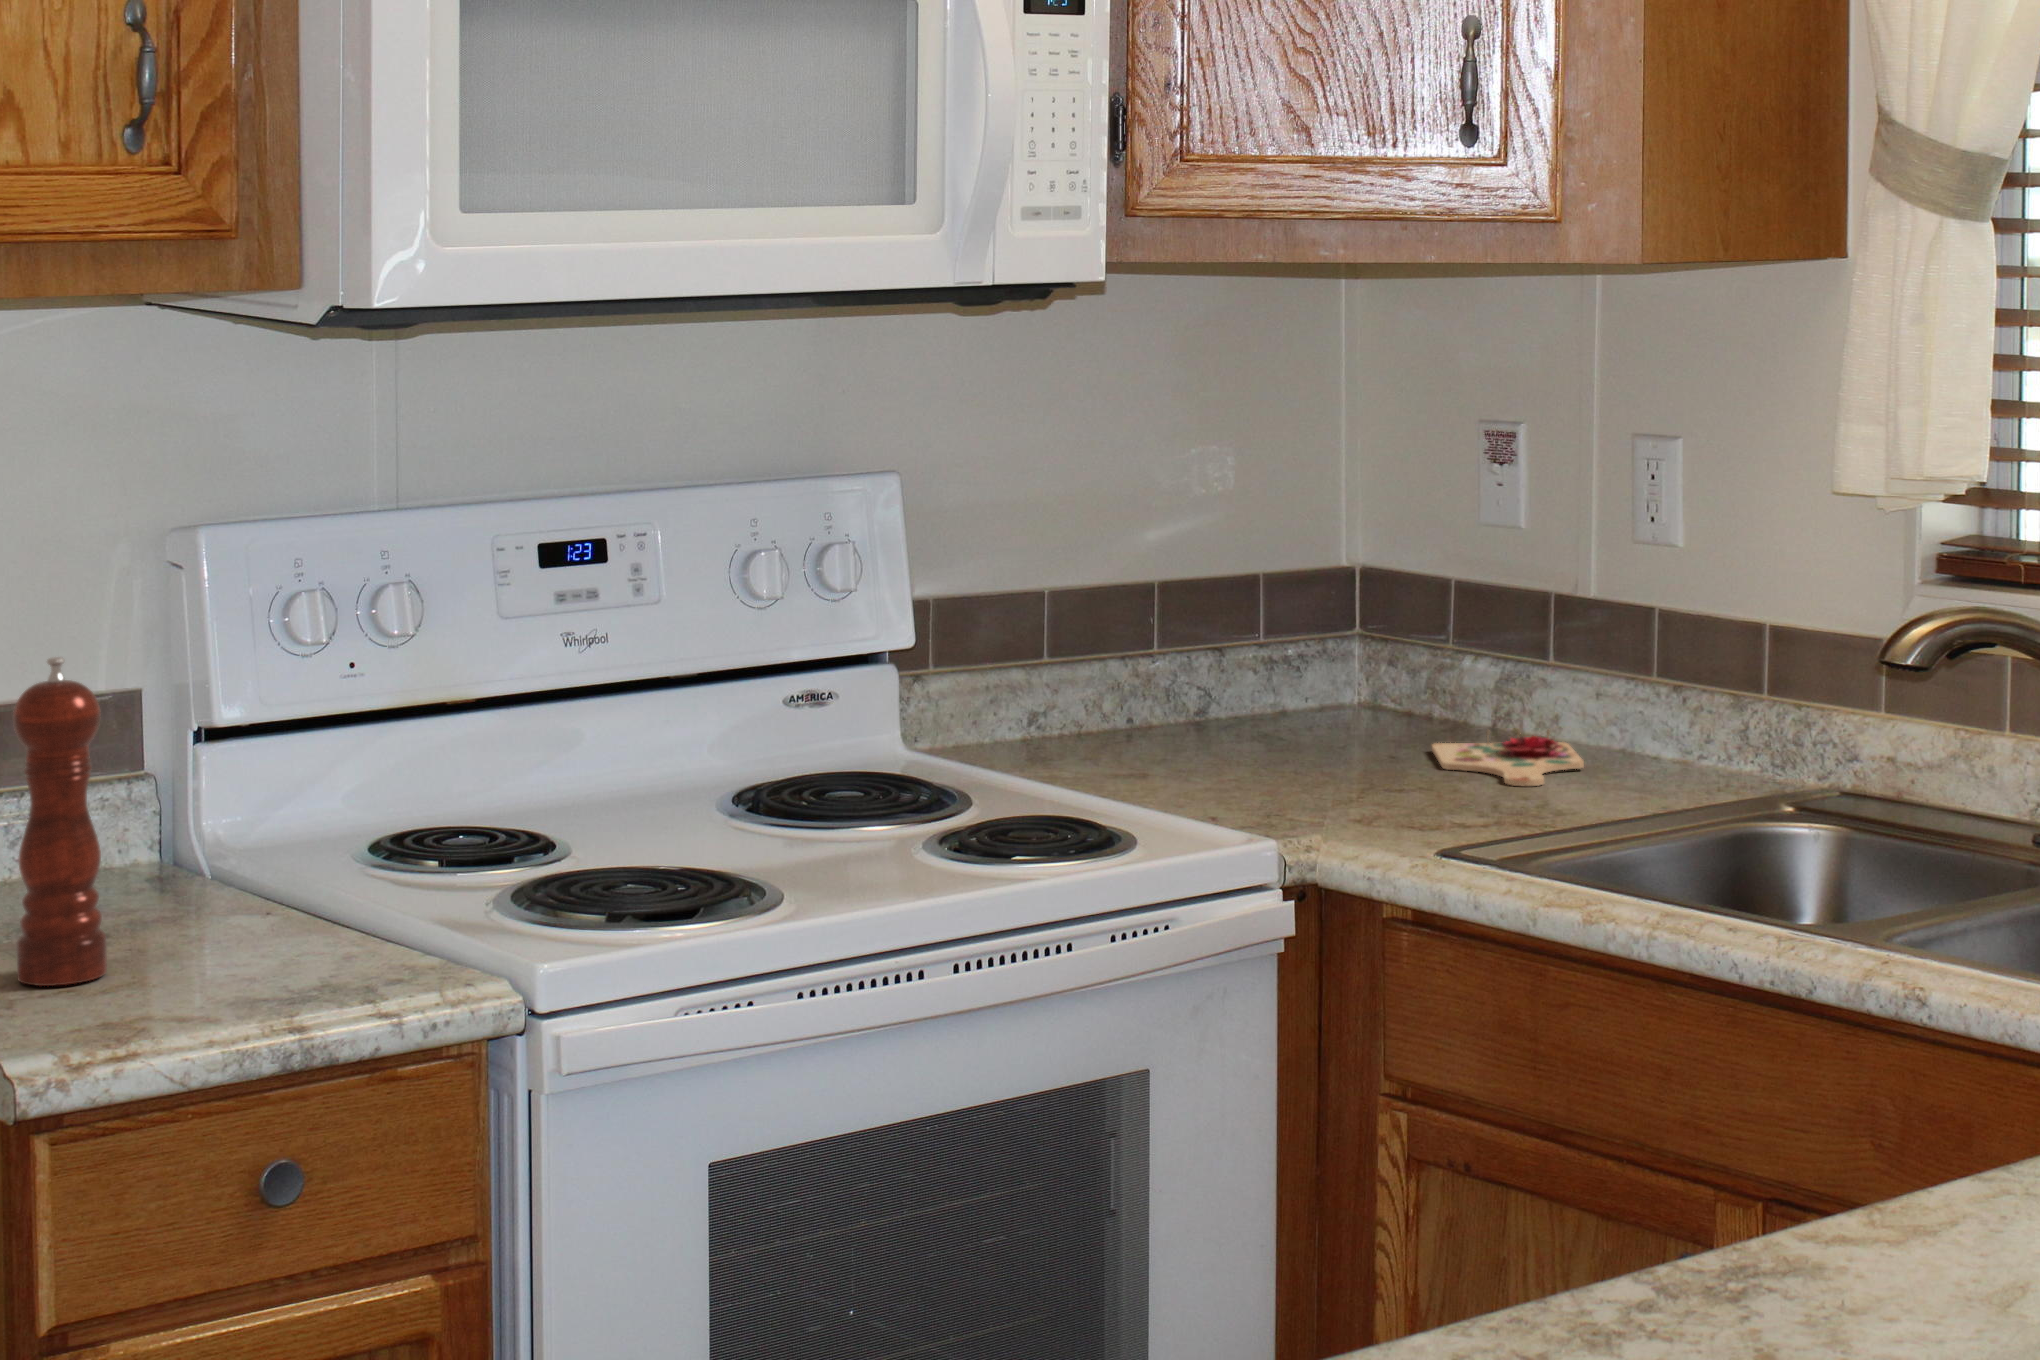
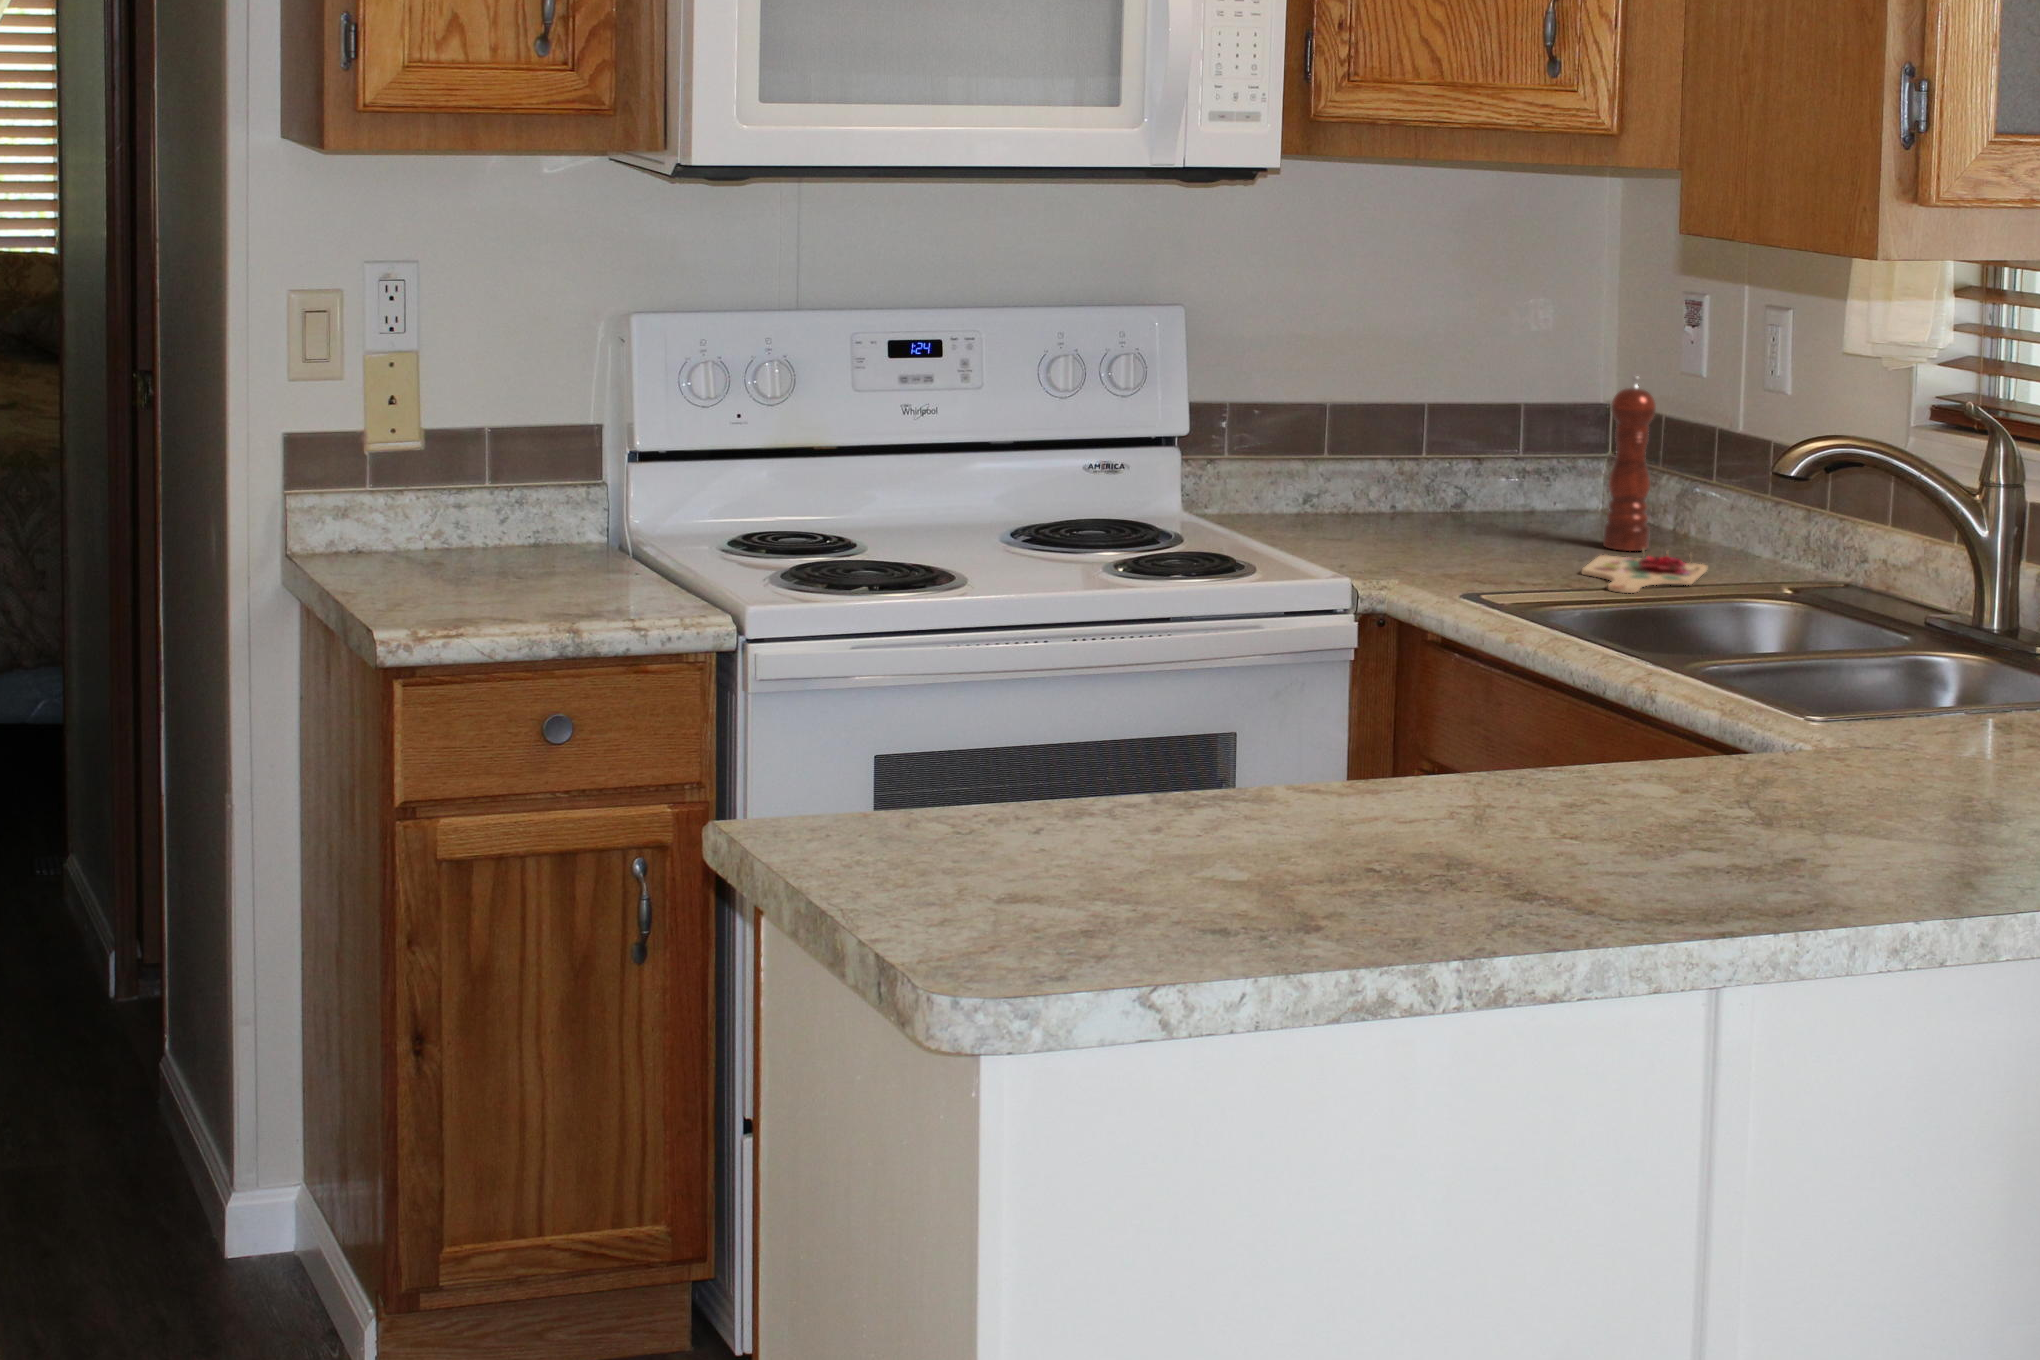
pepper mill: present [13,657,107,986] -> present [1603,376,1656,551]

